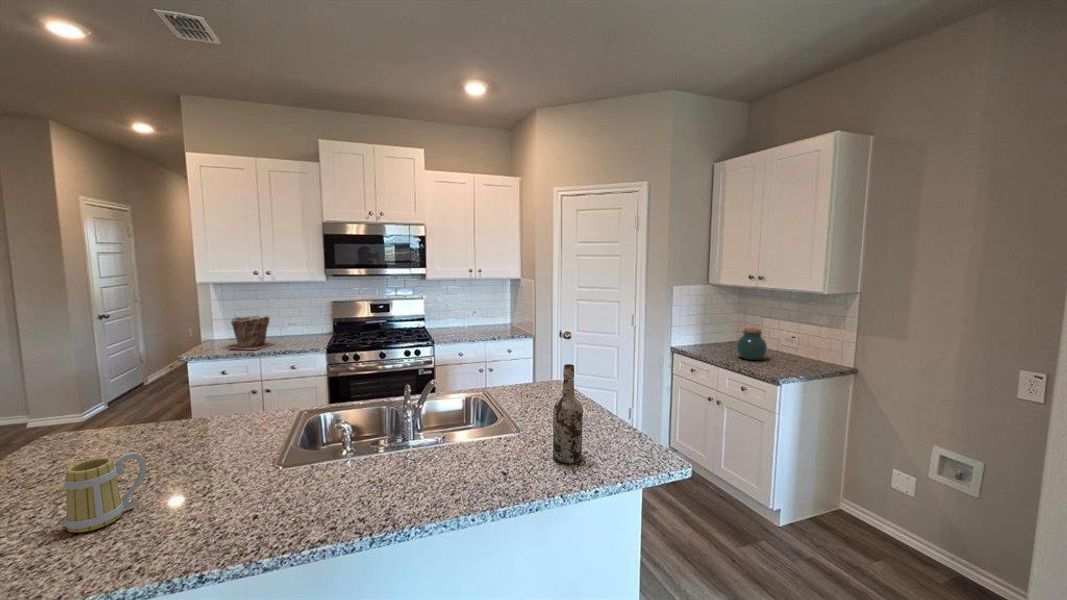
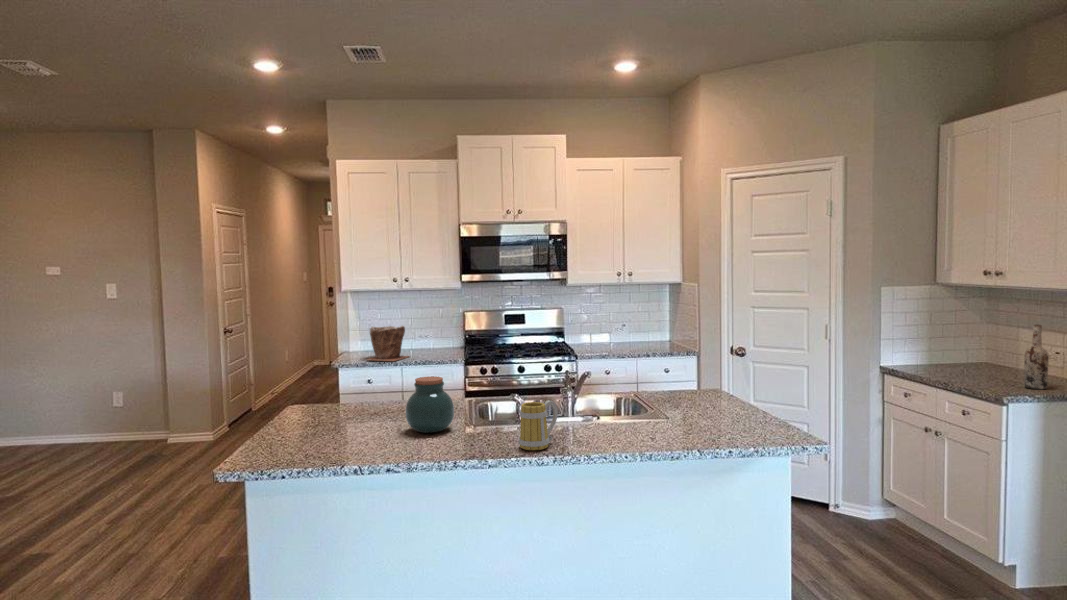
jar: present [736,328,767,360] -> present [406,376,454,433]
wine bottle: present [553,364,583,463] -> present [1024,325,1049,389]
mug: present [64,452,146,533] -> present [519,401,558,450]

